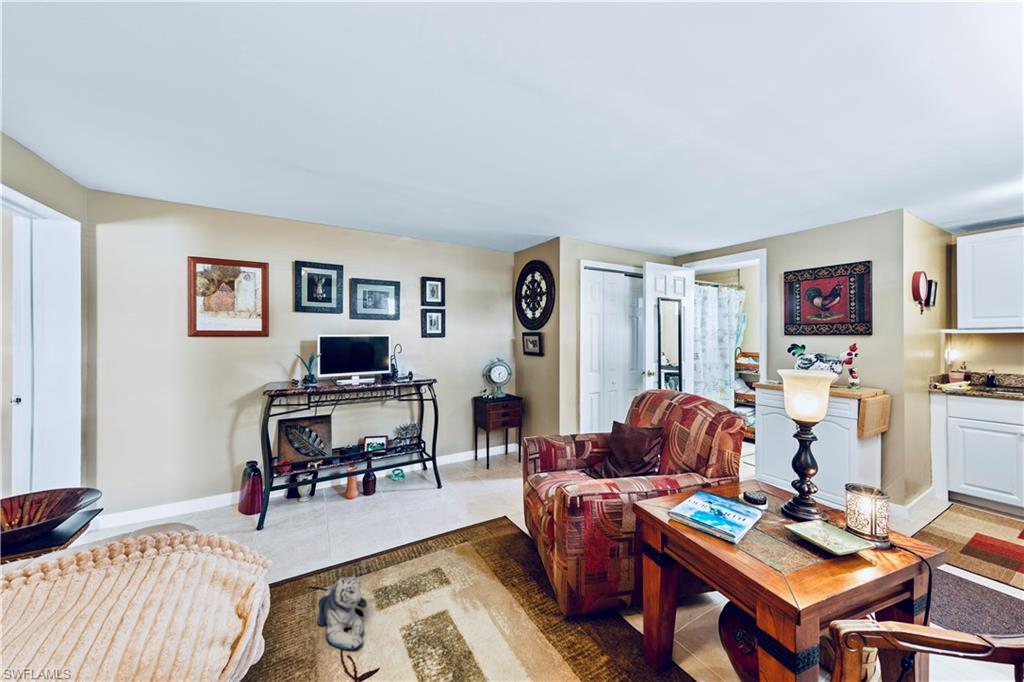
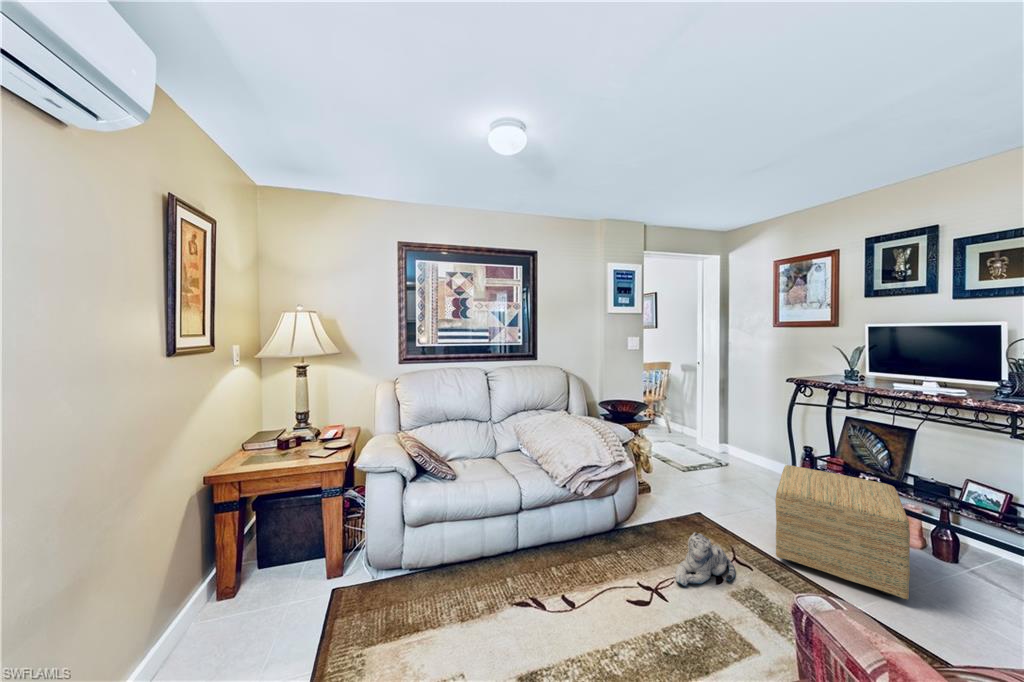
ottoman: none [299,457,412,560] -> present [775,465,910,600]

